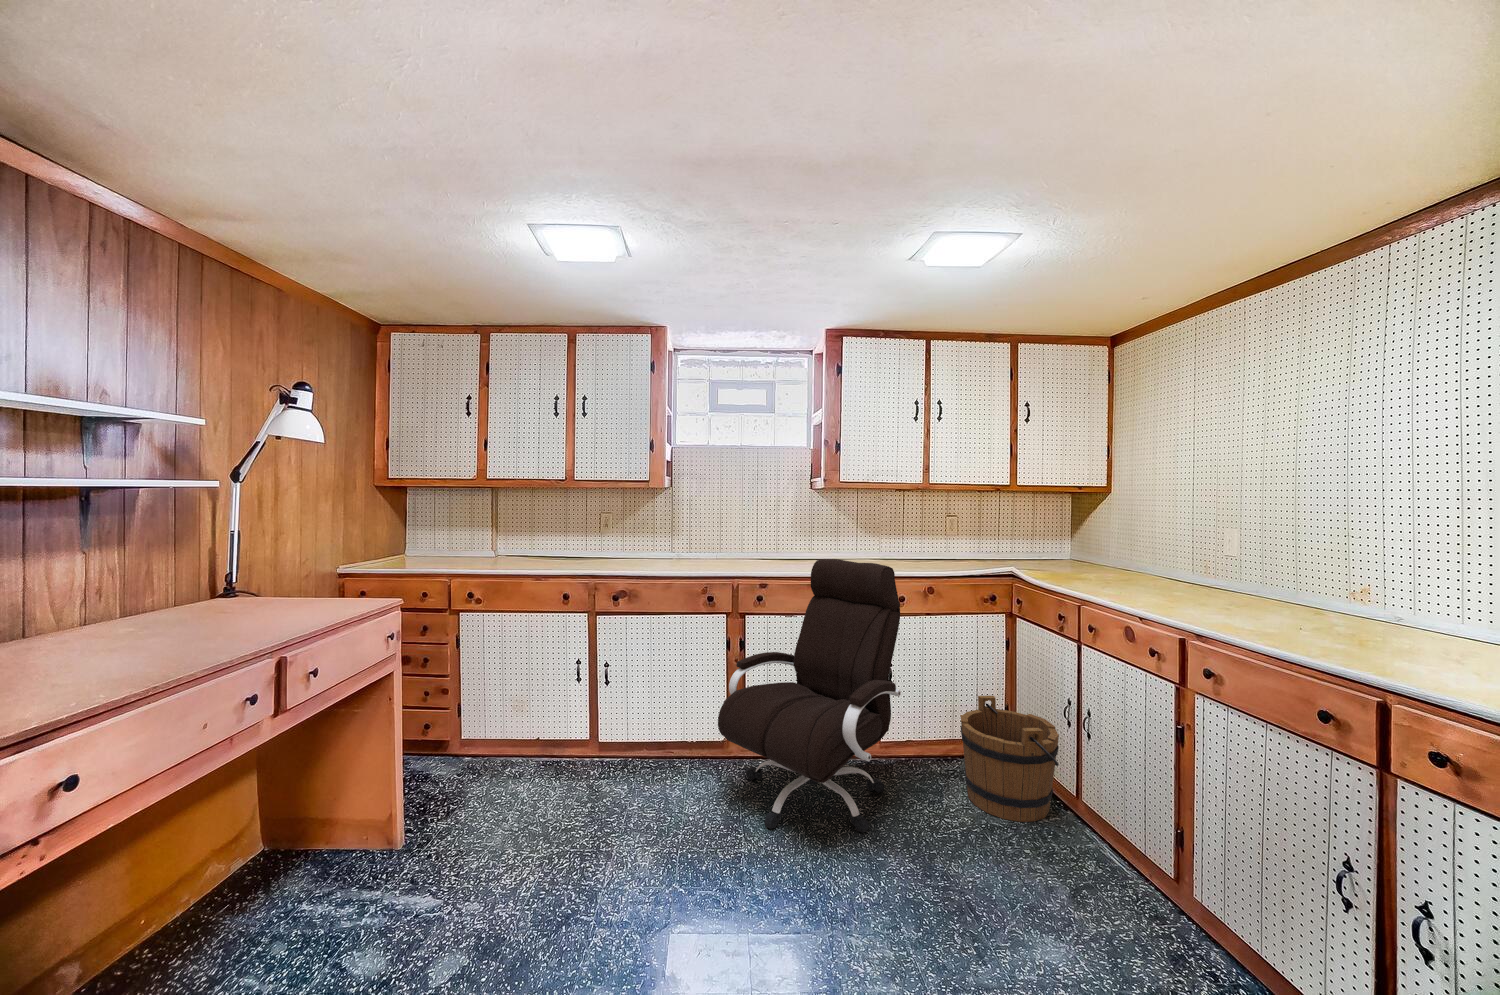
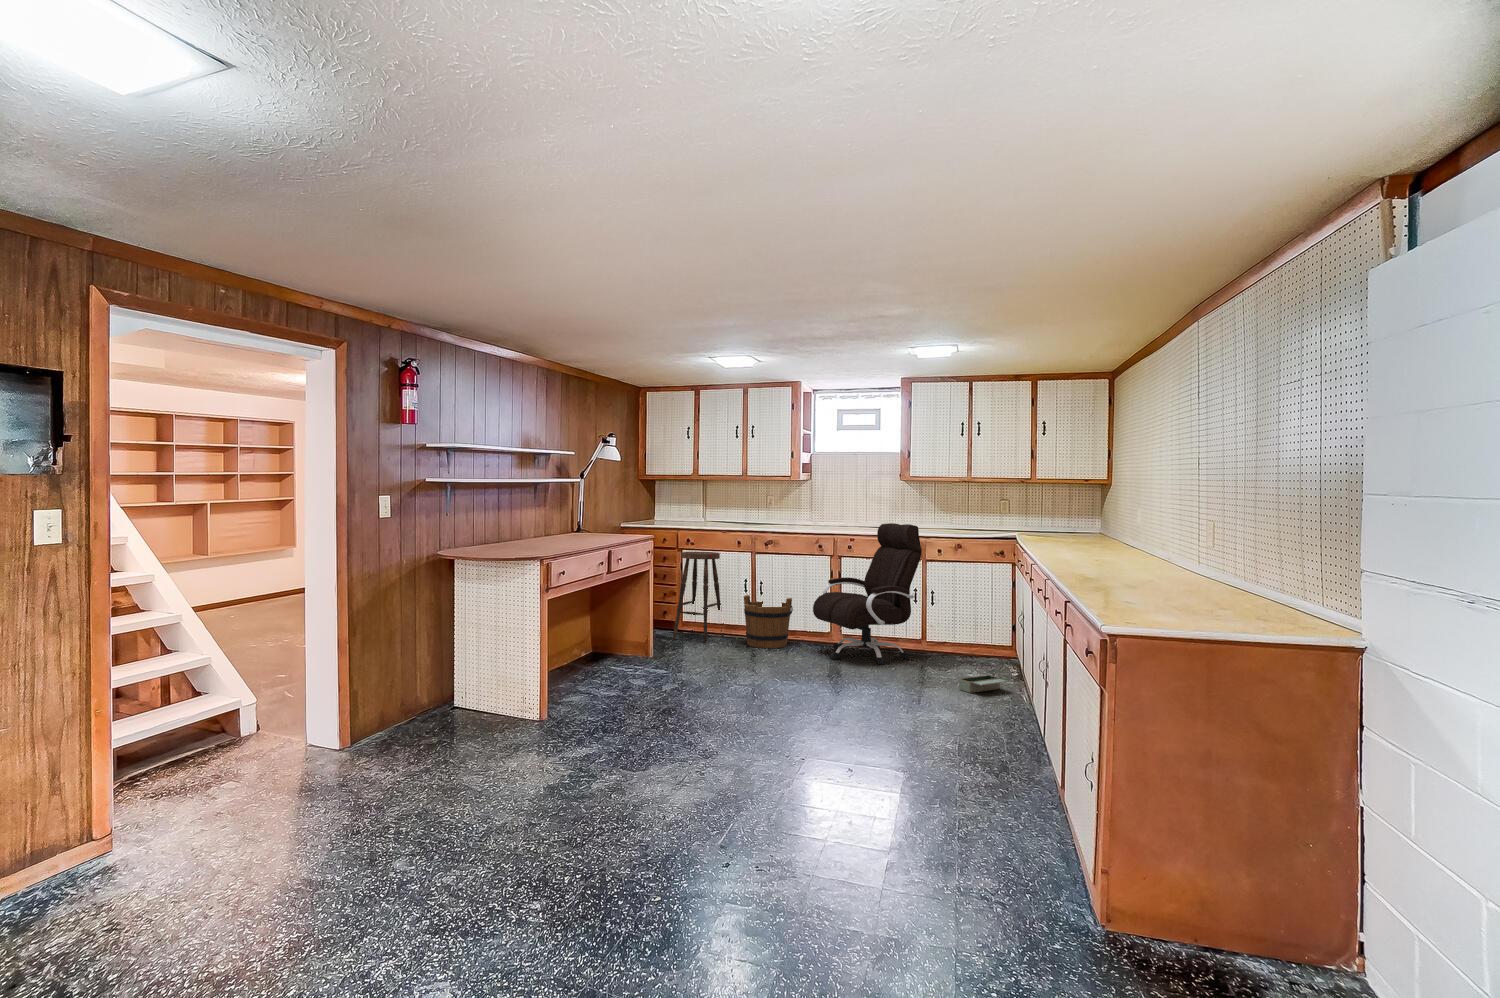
bar stool: none [437,617,541,804] -> present [673,552,724,643]
bucket: present [961,696,1059,822] -> present [744,595,793,648]
toolbox: none [1091,870,1177,950] -> present [959,675,1011,693]

